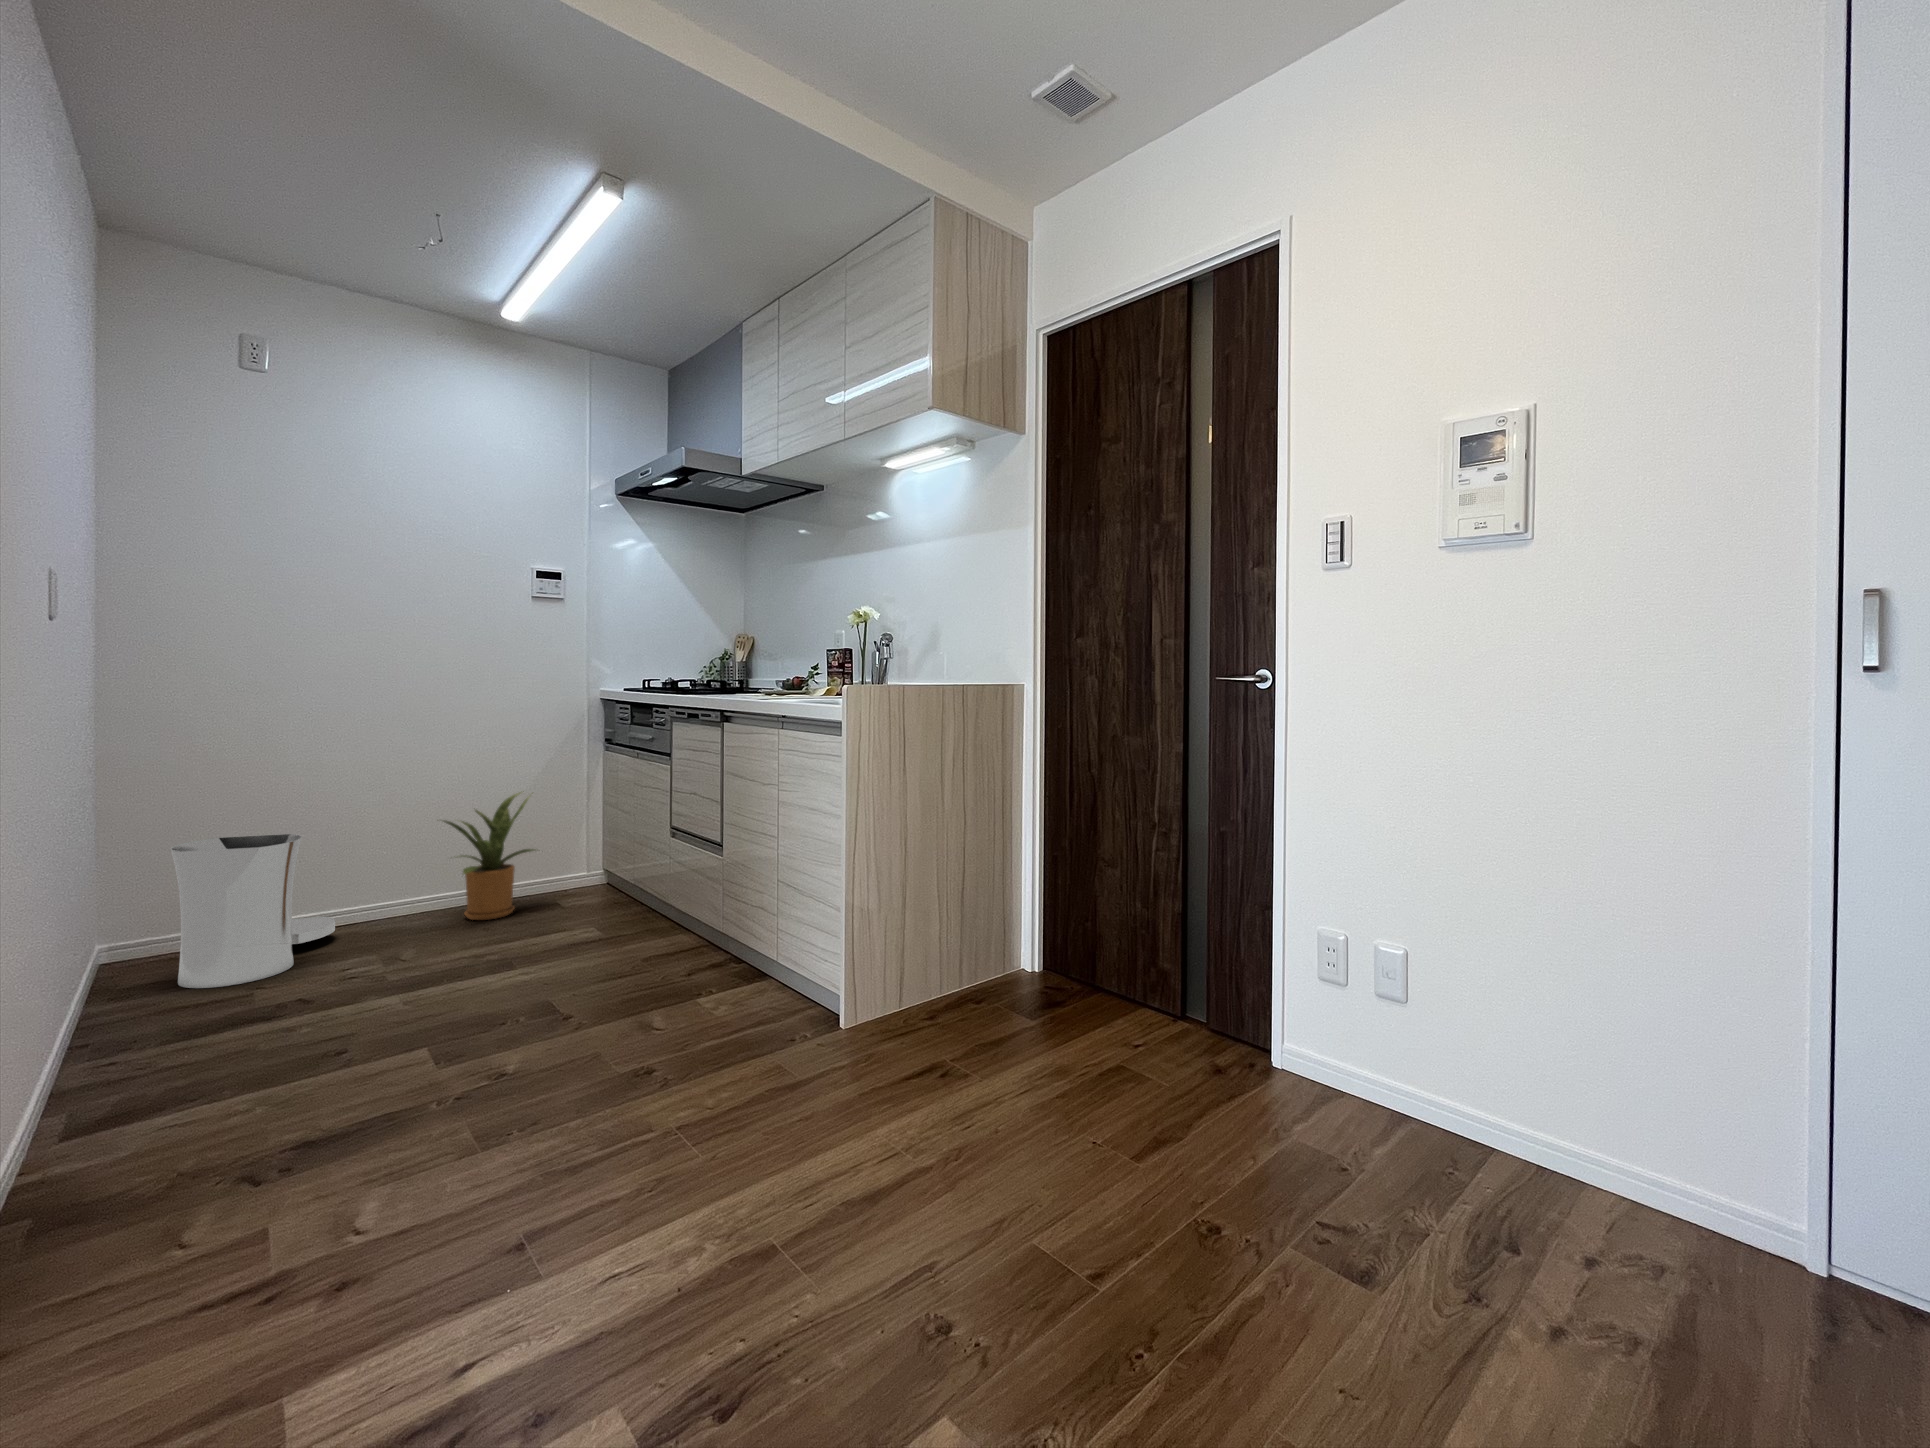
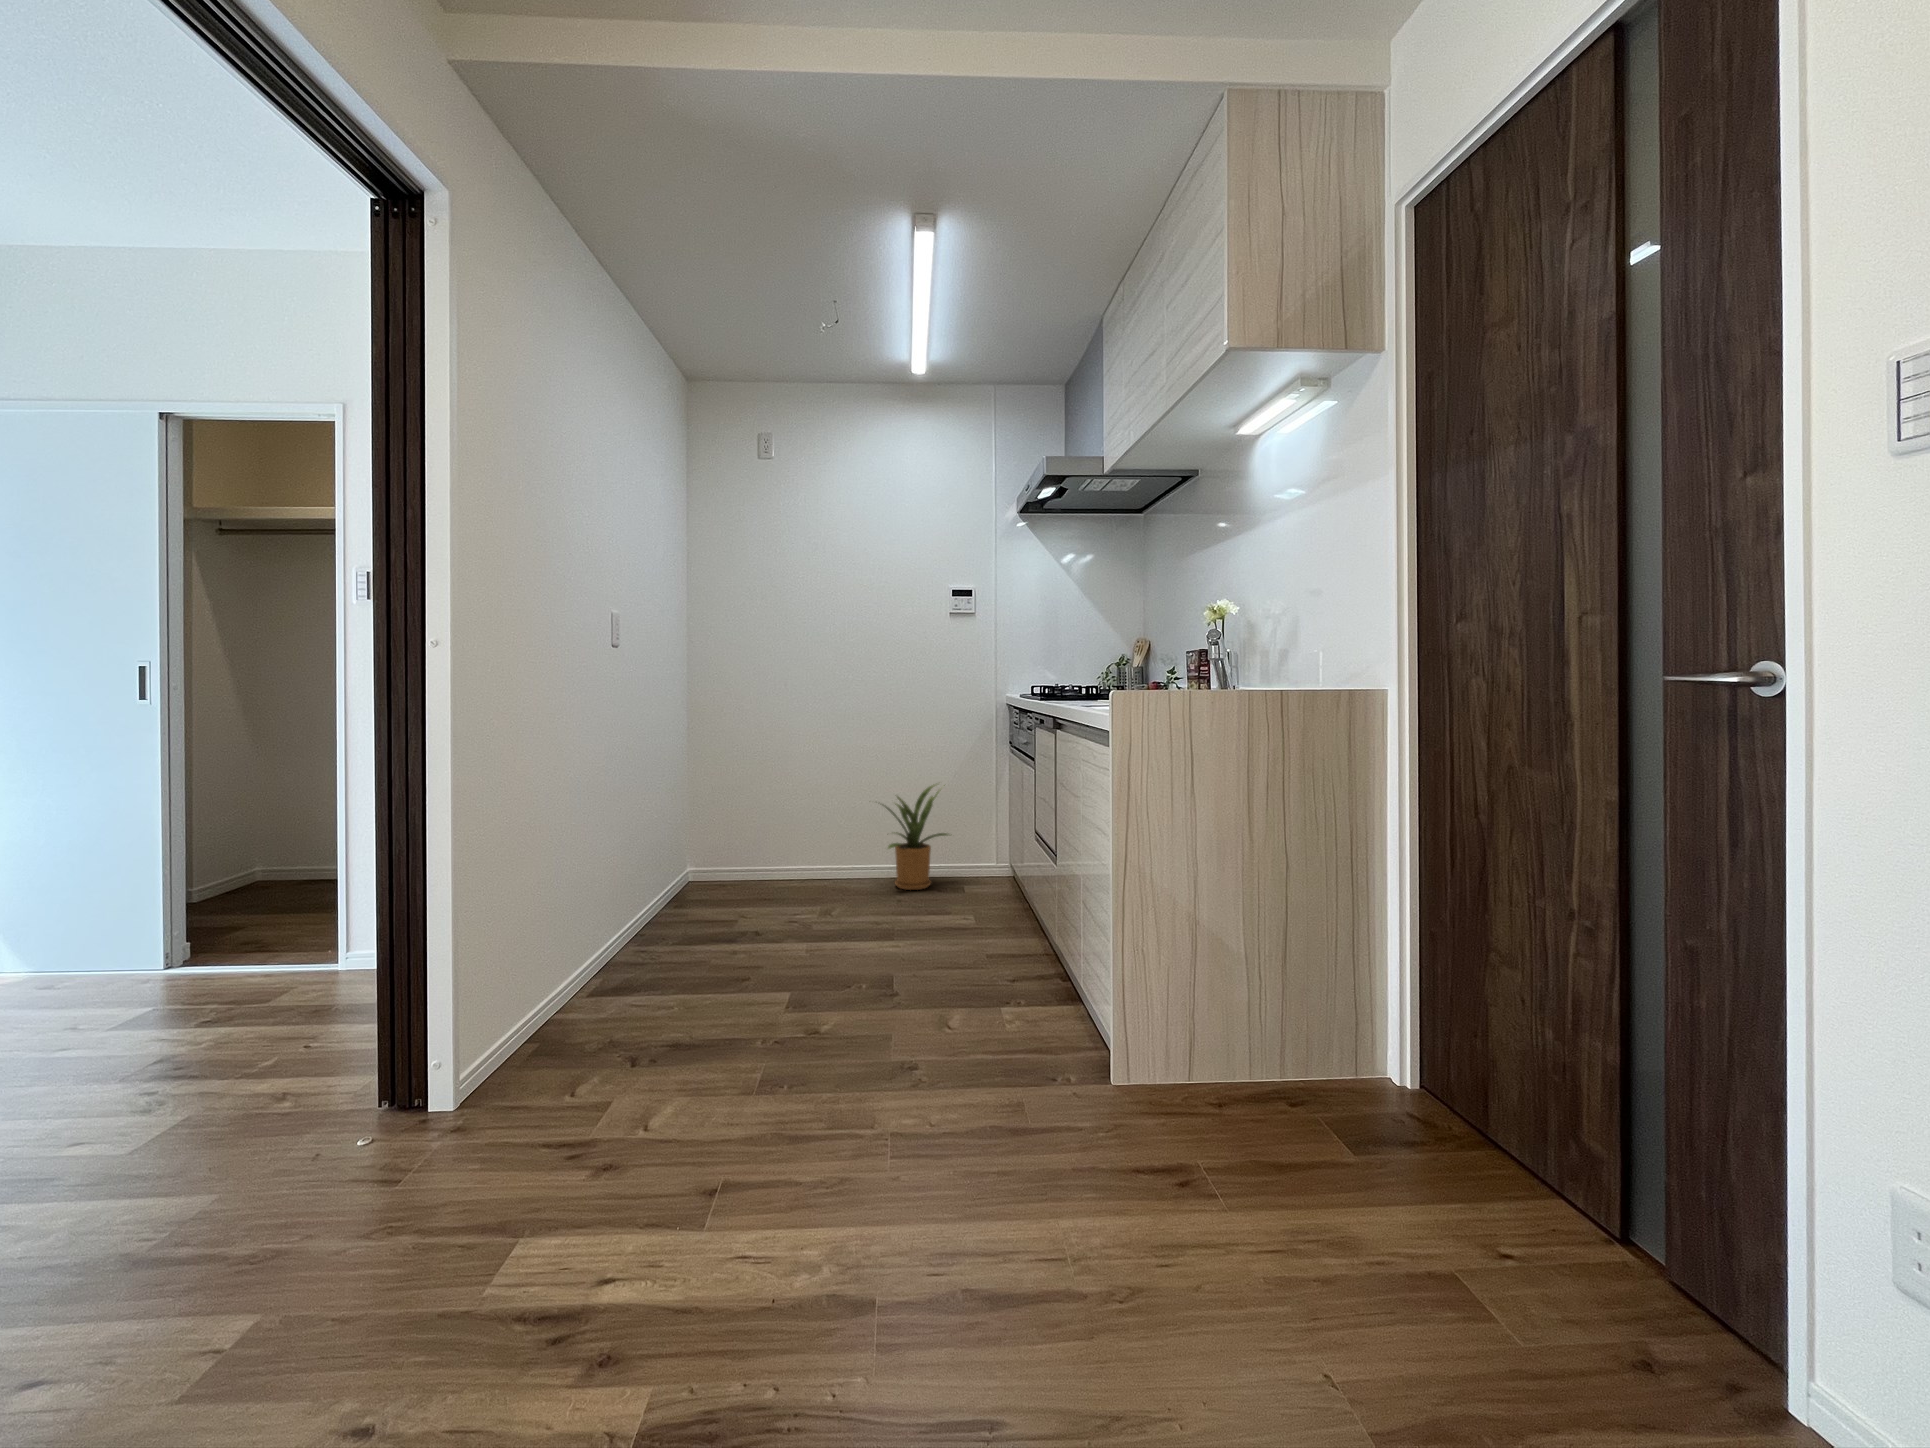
trash can: present [171,834,335,988] -> none [708,801,812,910]

